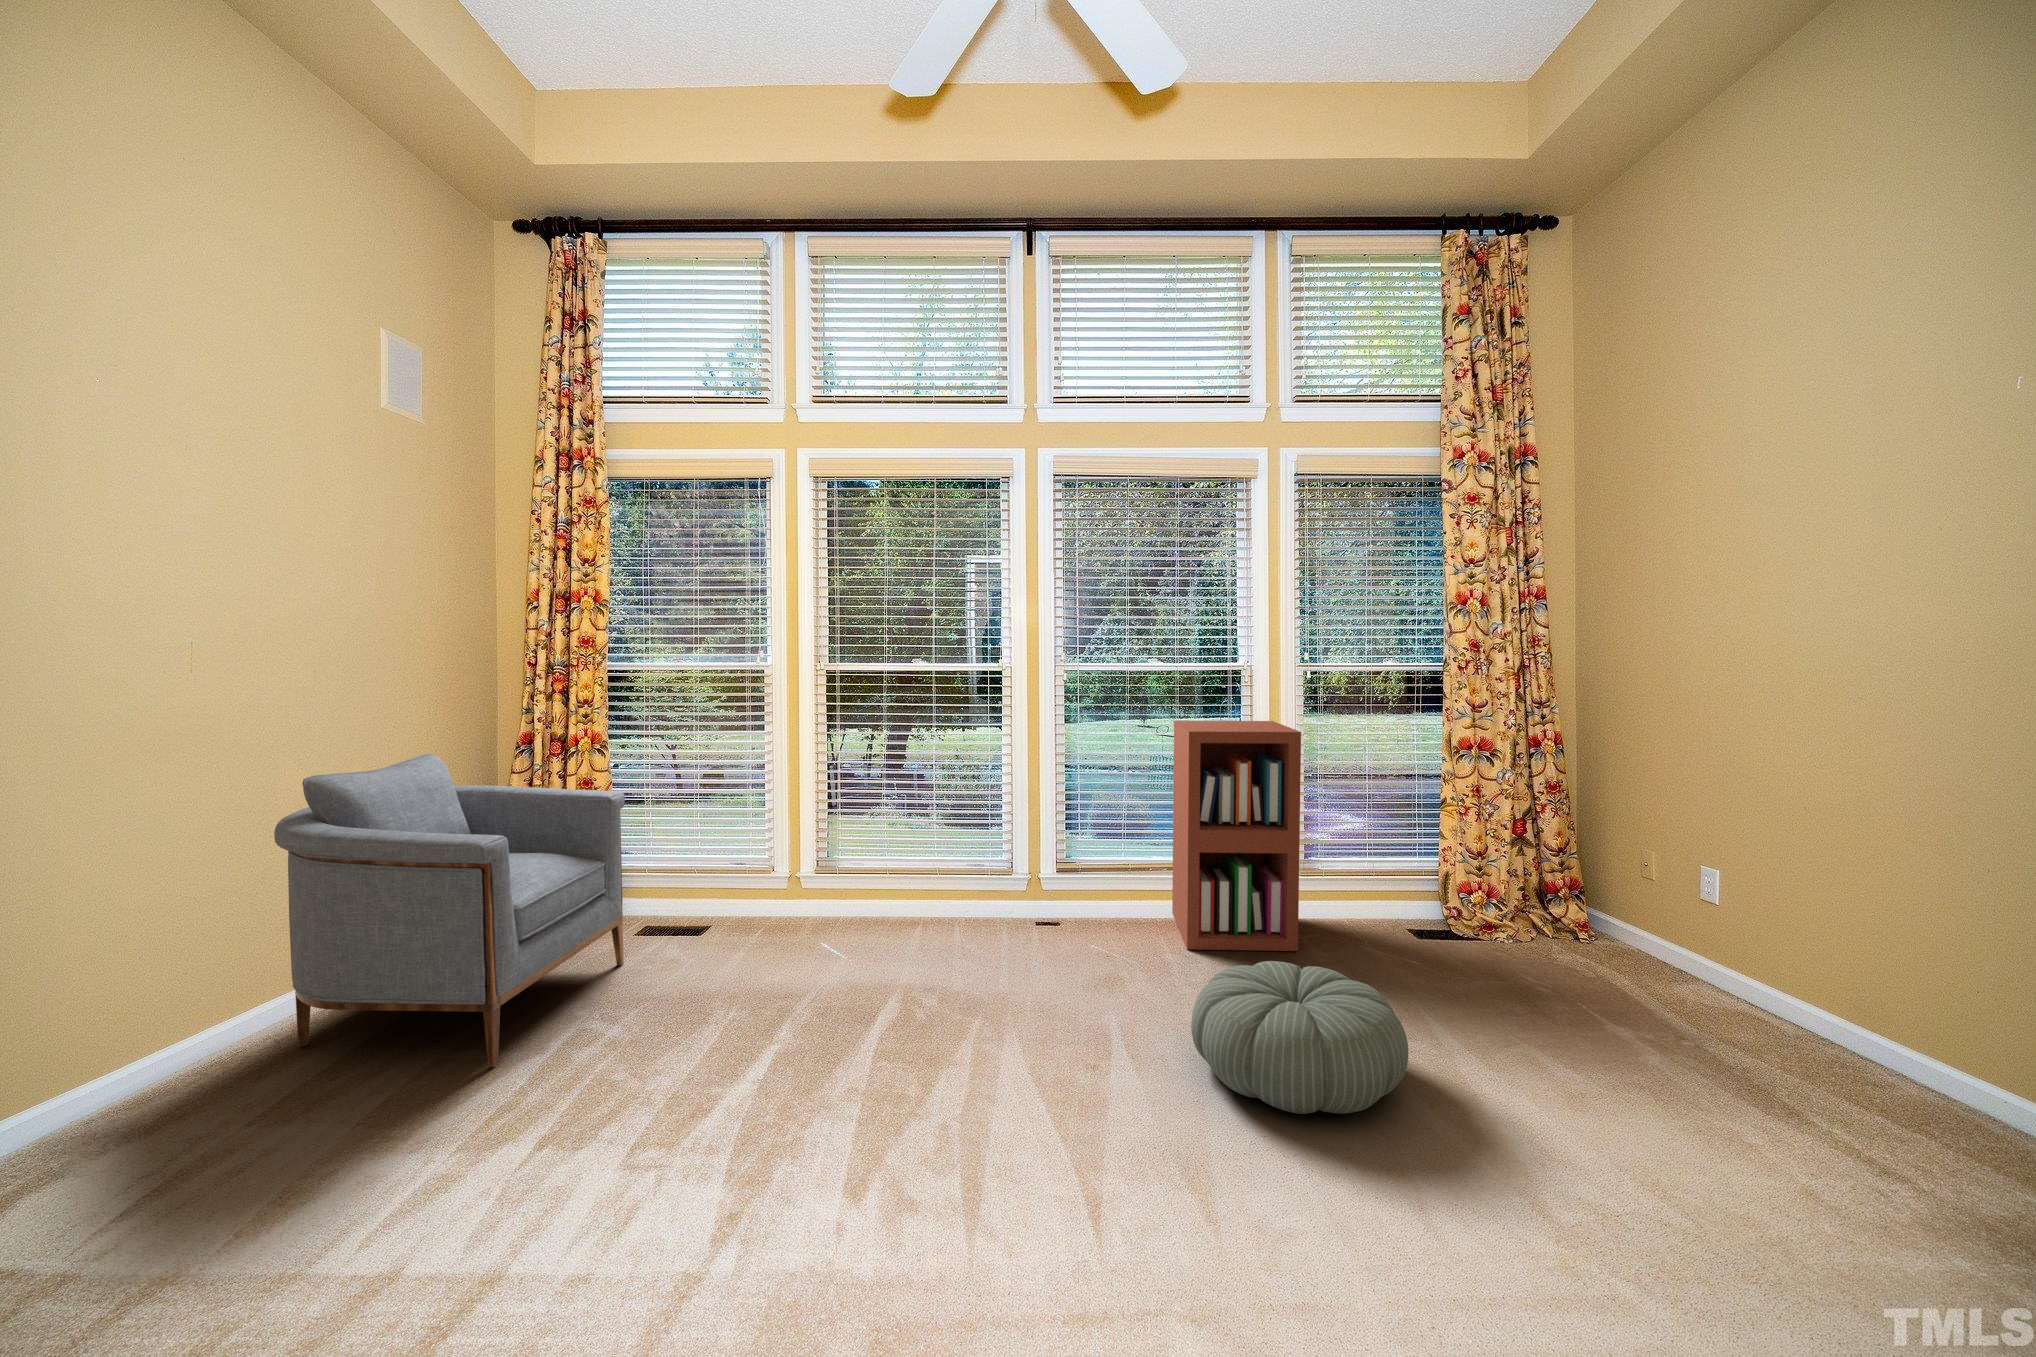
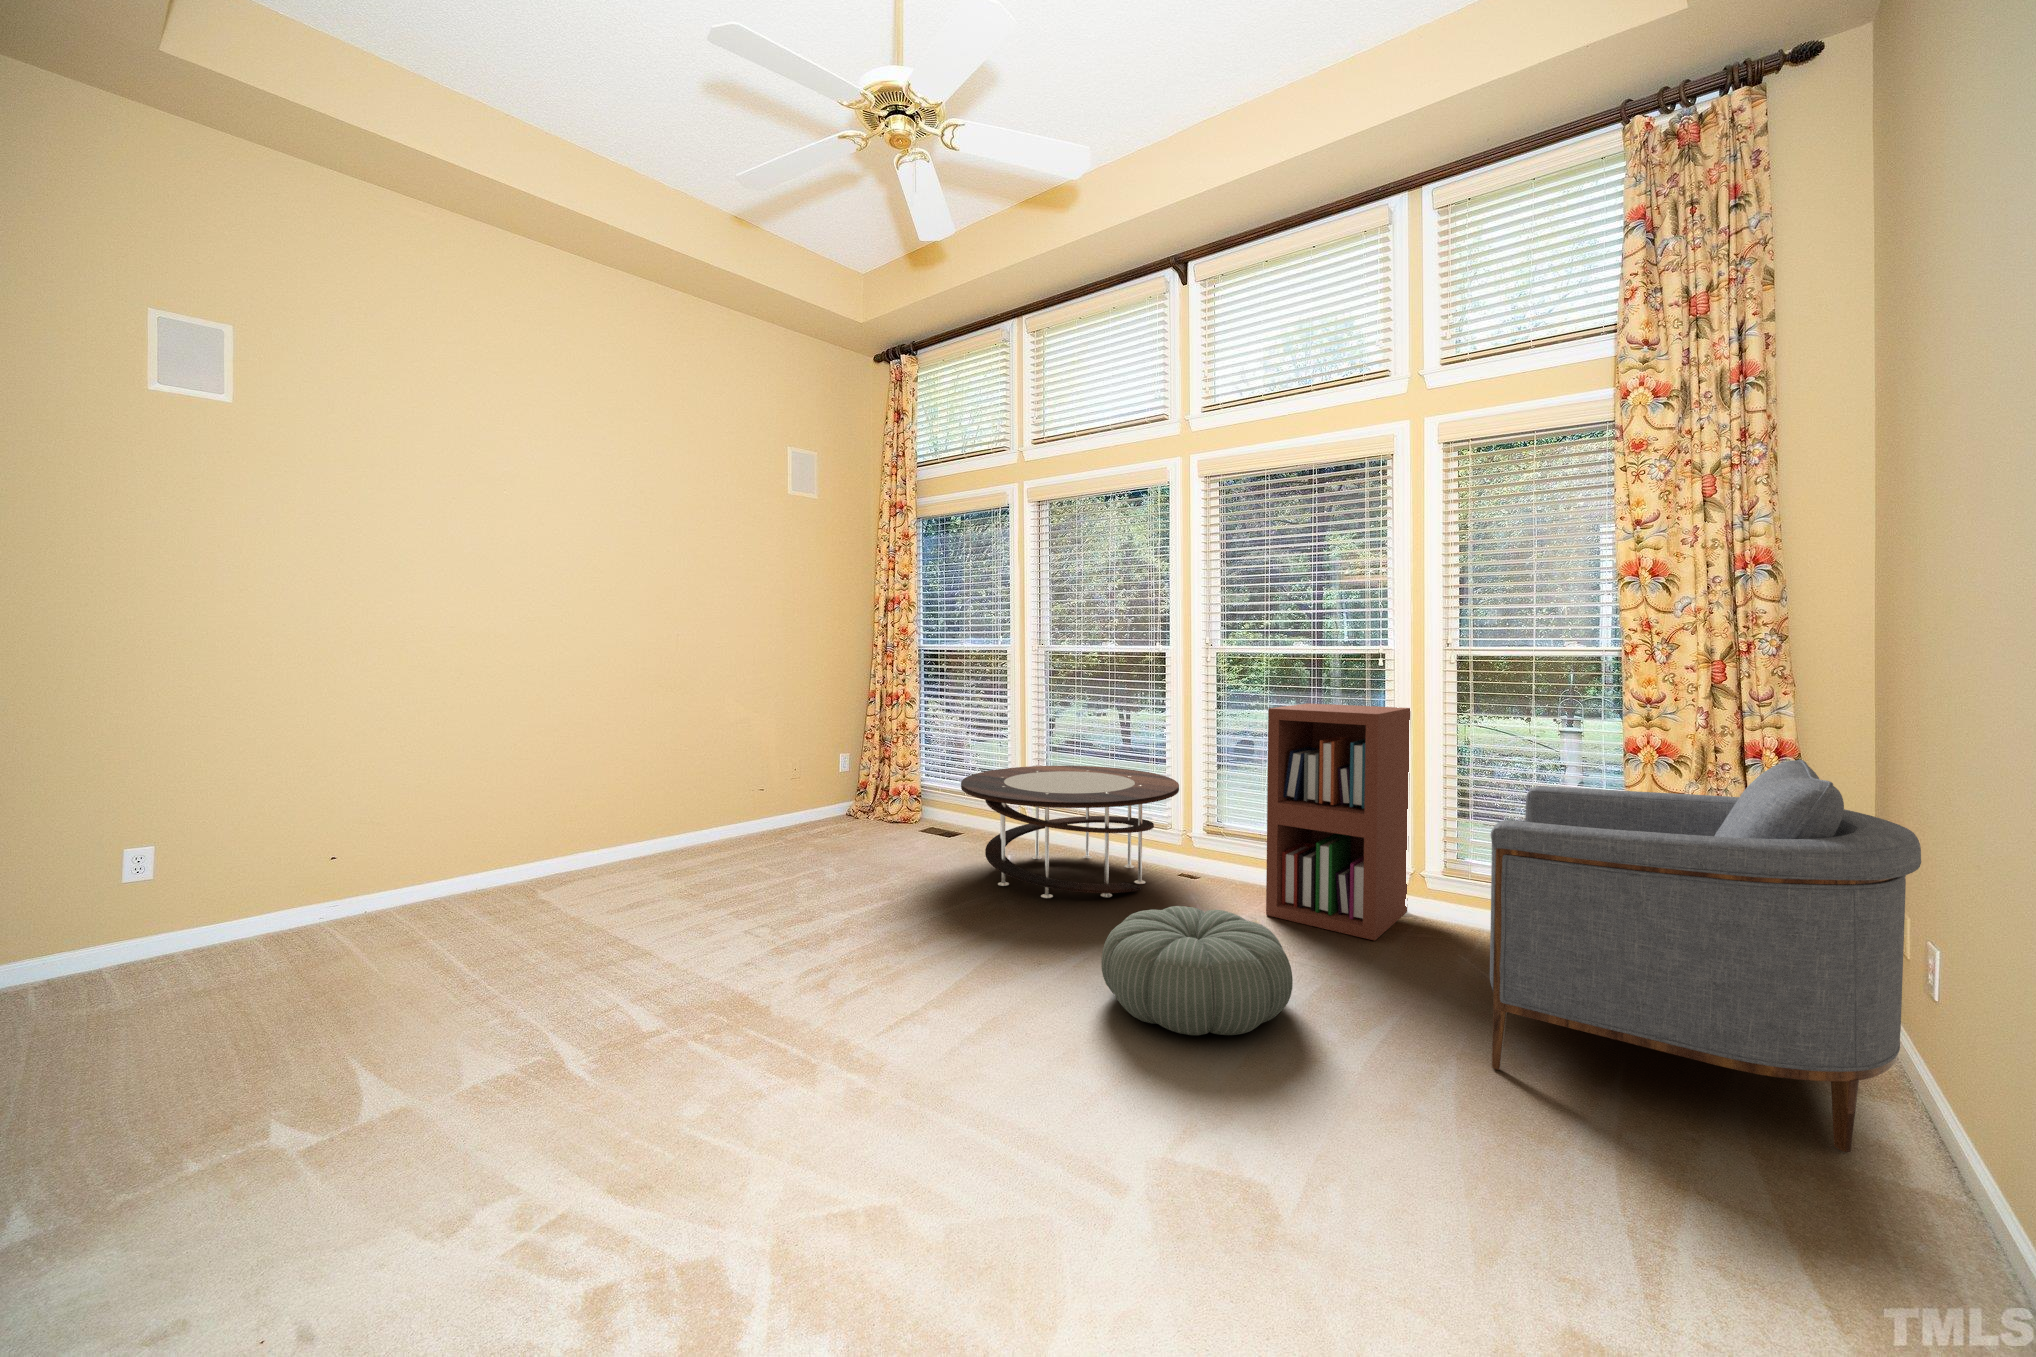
armchair: present [274,754,625,1067] -> present [1490,760,1921,1152]
coffee table: none [797,808,1076,994] -> present [961,766,1179,898]

